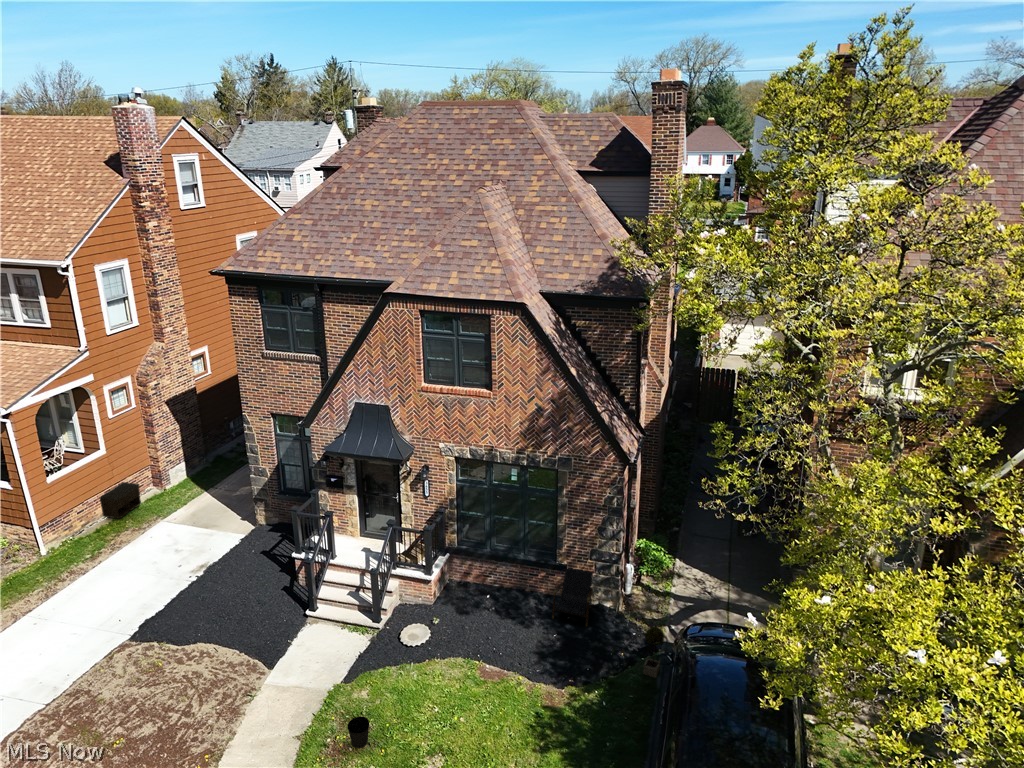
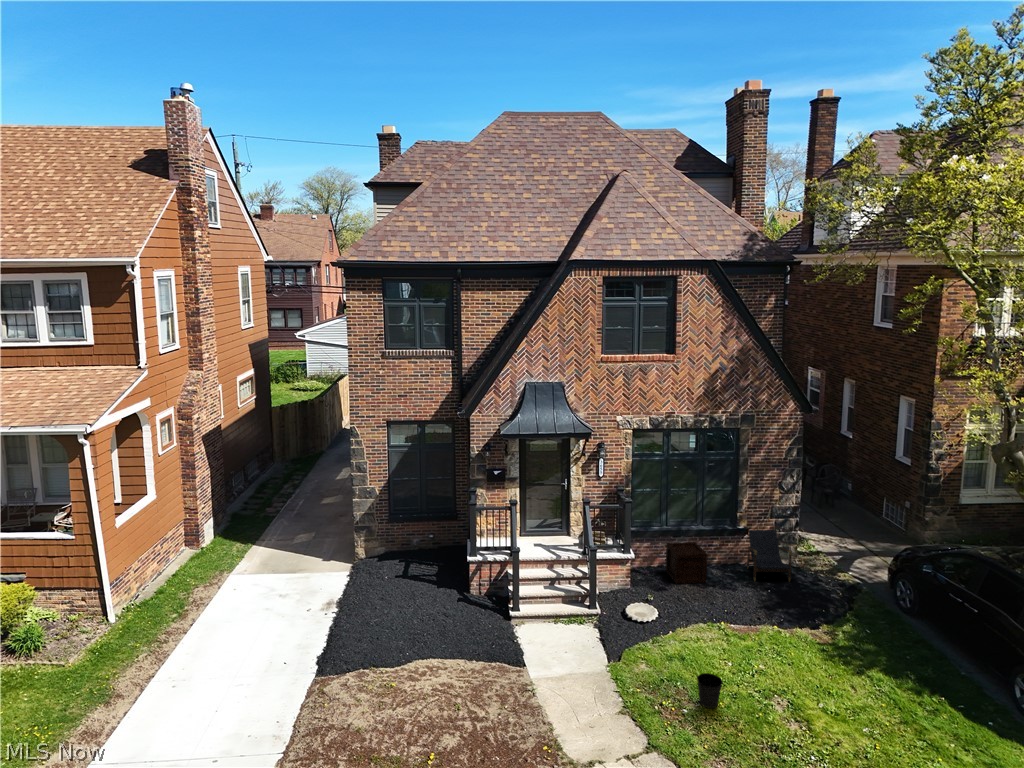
storage bench: present [100,482,141,519] -> none [153,537,193,582]
wooden crate: none [478,564,514,610] -> present [665,542,707,584]
potted tree: present [643,627,664,678] -> none [875,553,898,604]

